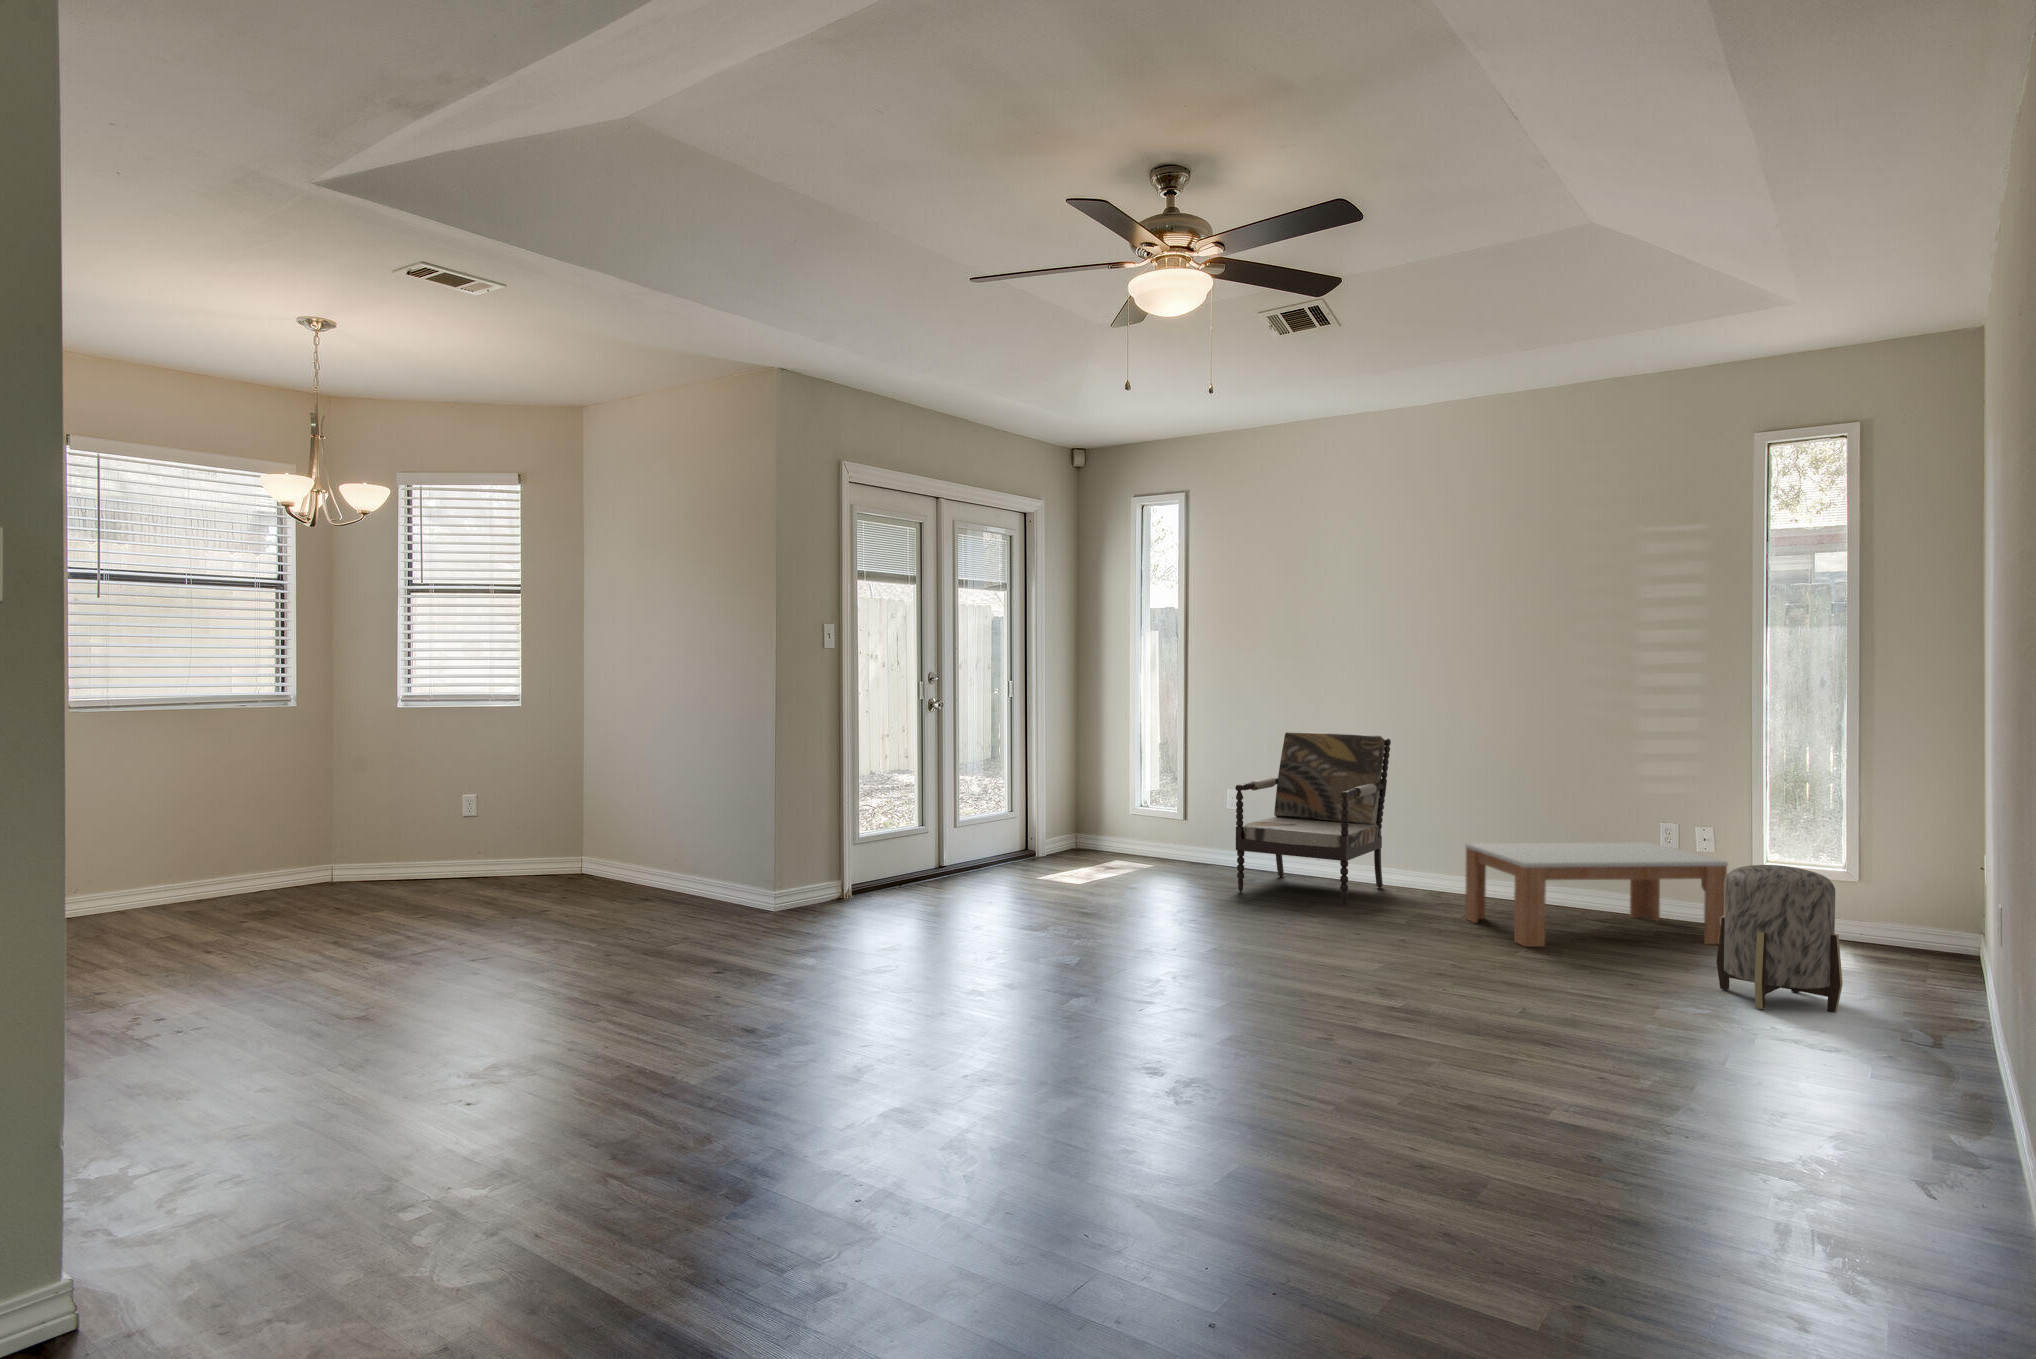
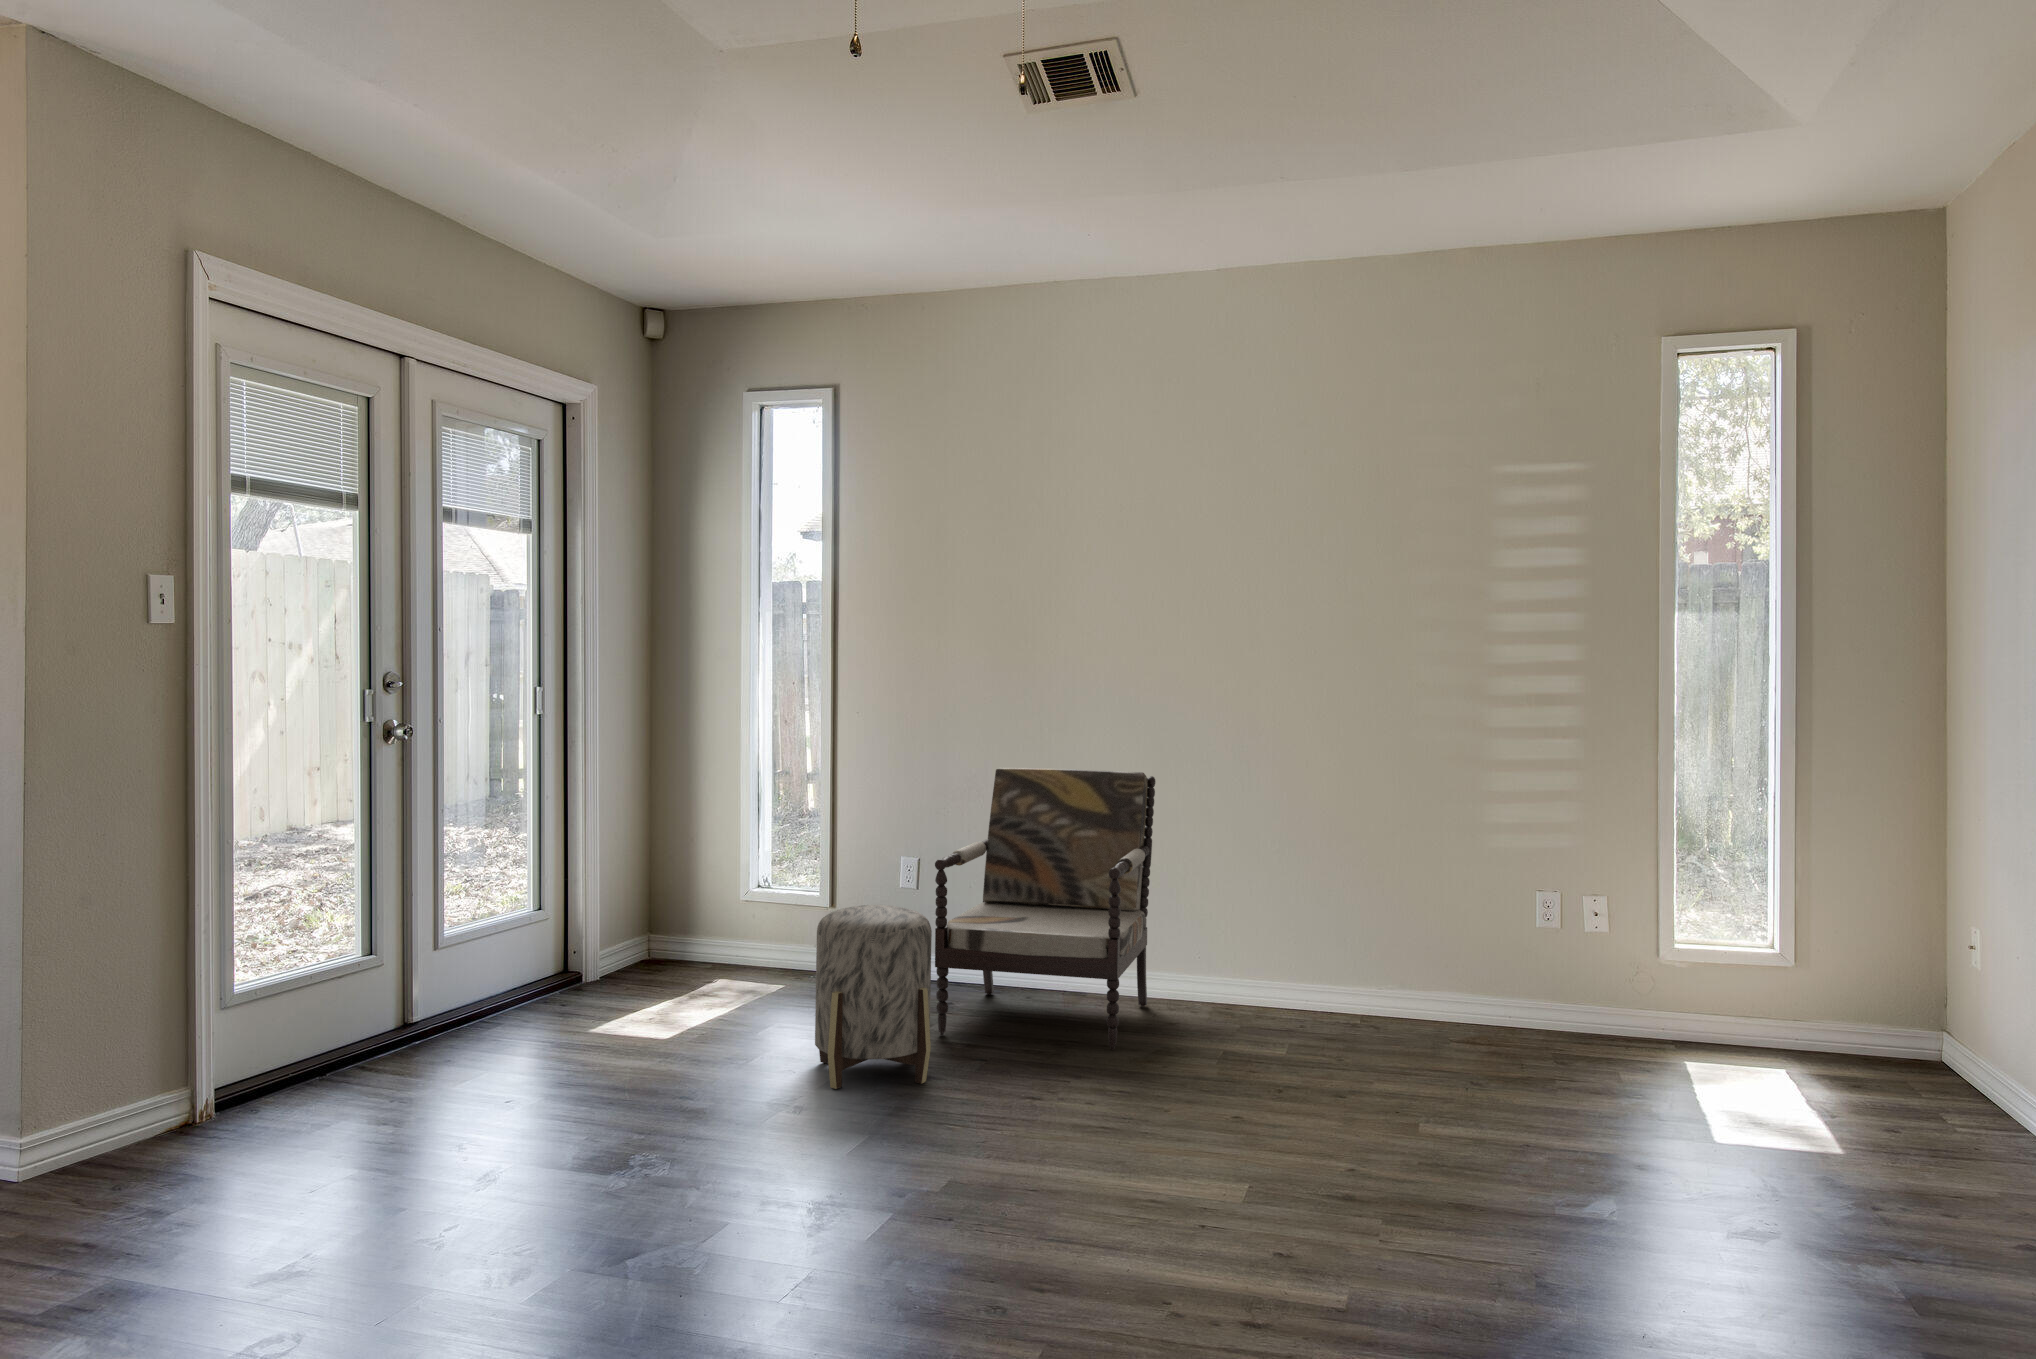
coffee table: present [1465,842,1728,947] -> none [1301,925,1675,1121]
ottoman: present [1716,865,1843,1012] -> present [815,905,932,1089]

